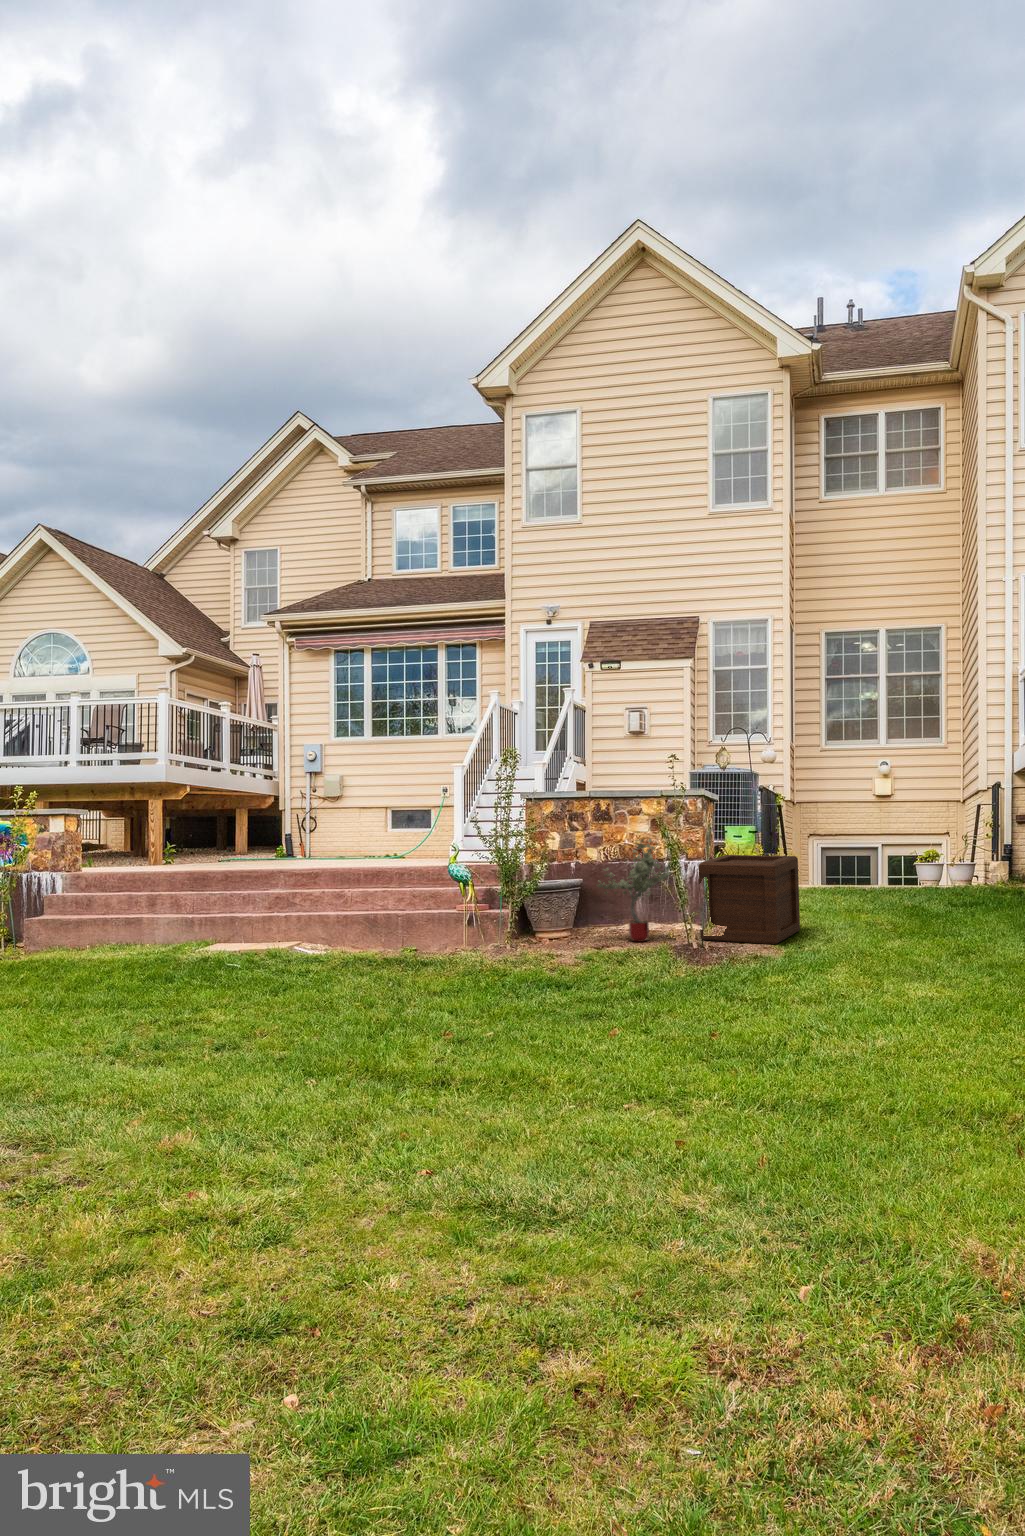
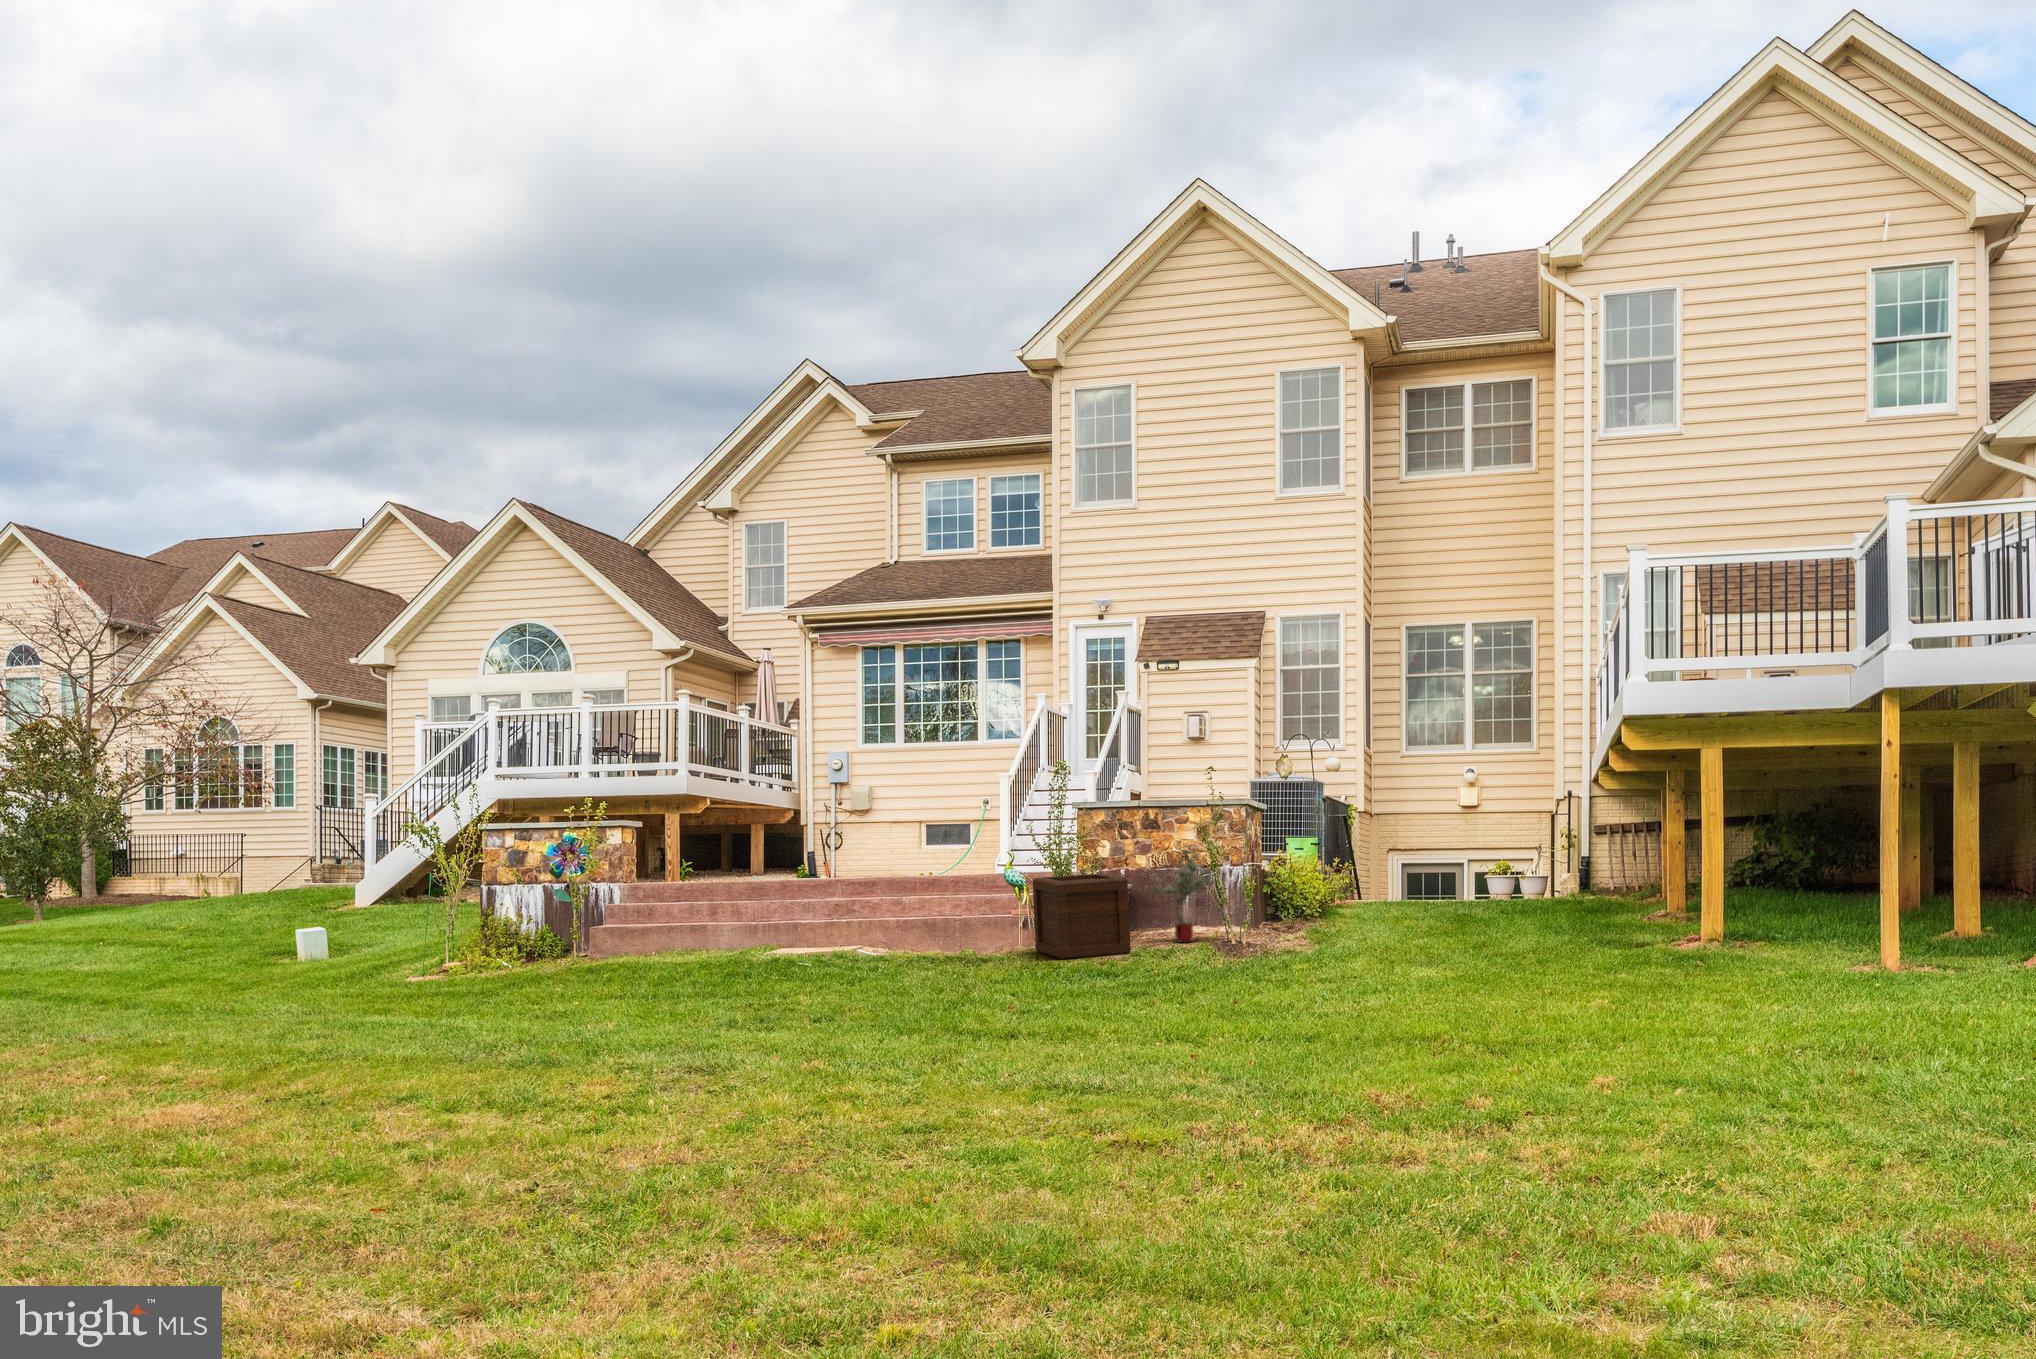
wooden crate: present [698,855,800,944] -> present [1033,874,1131,959]

